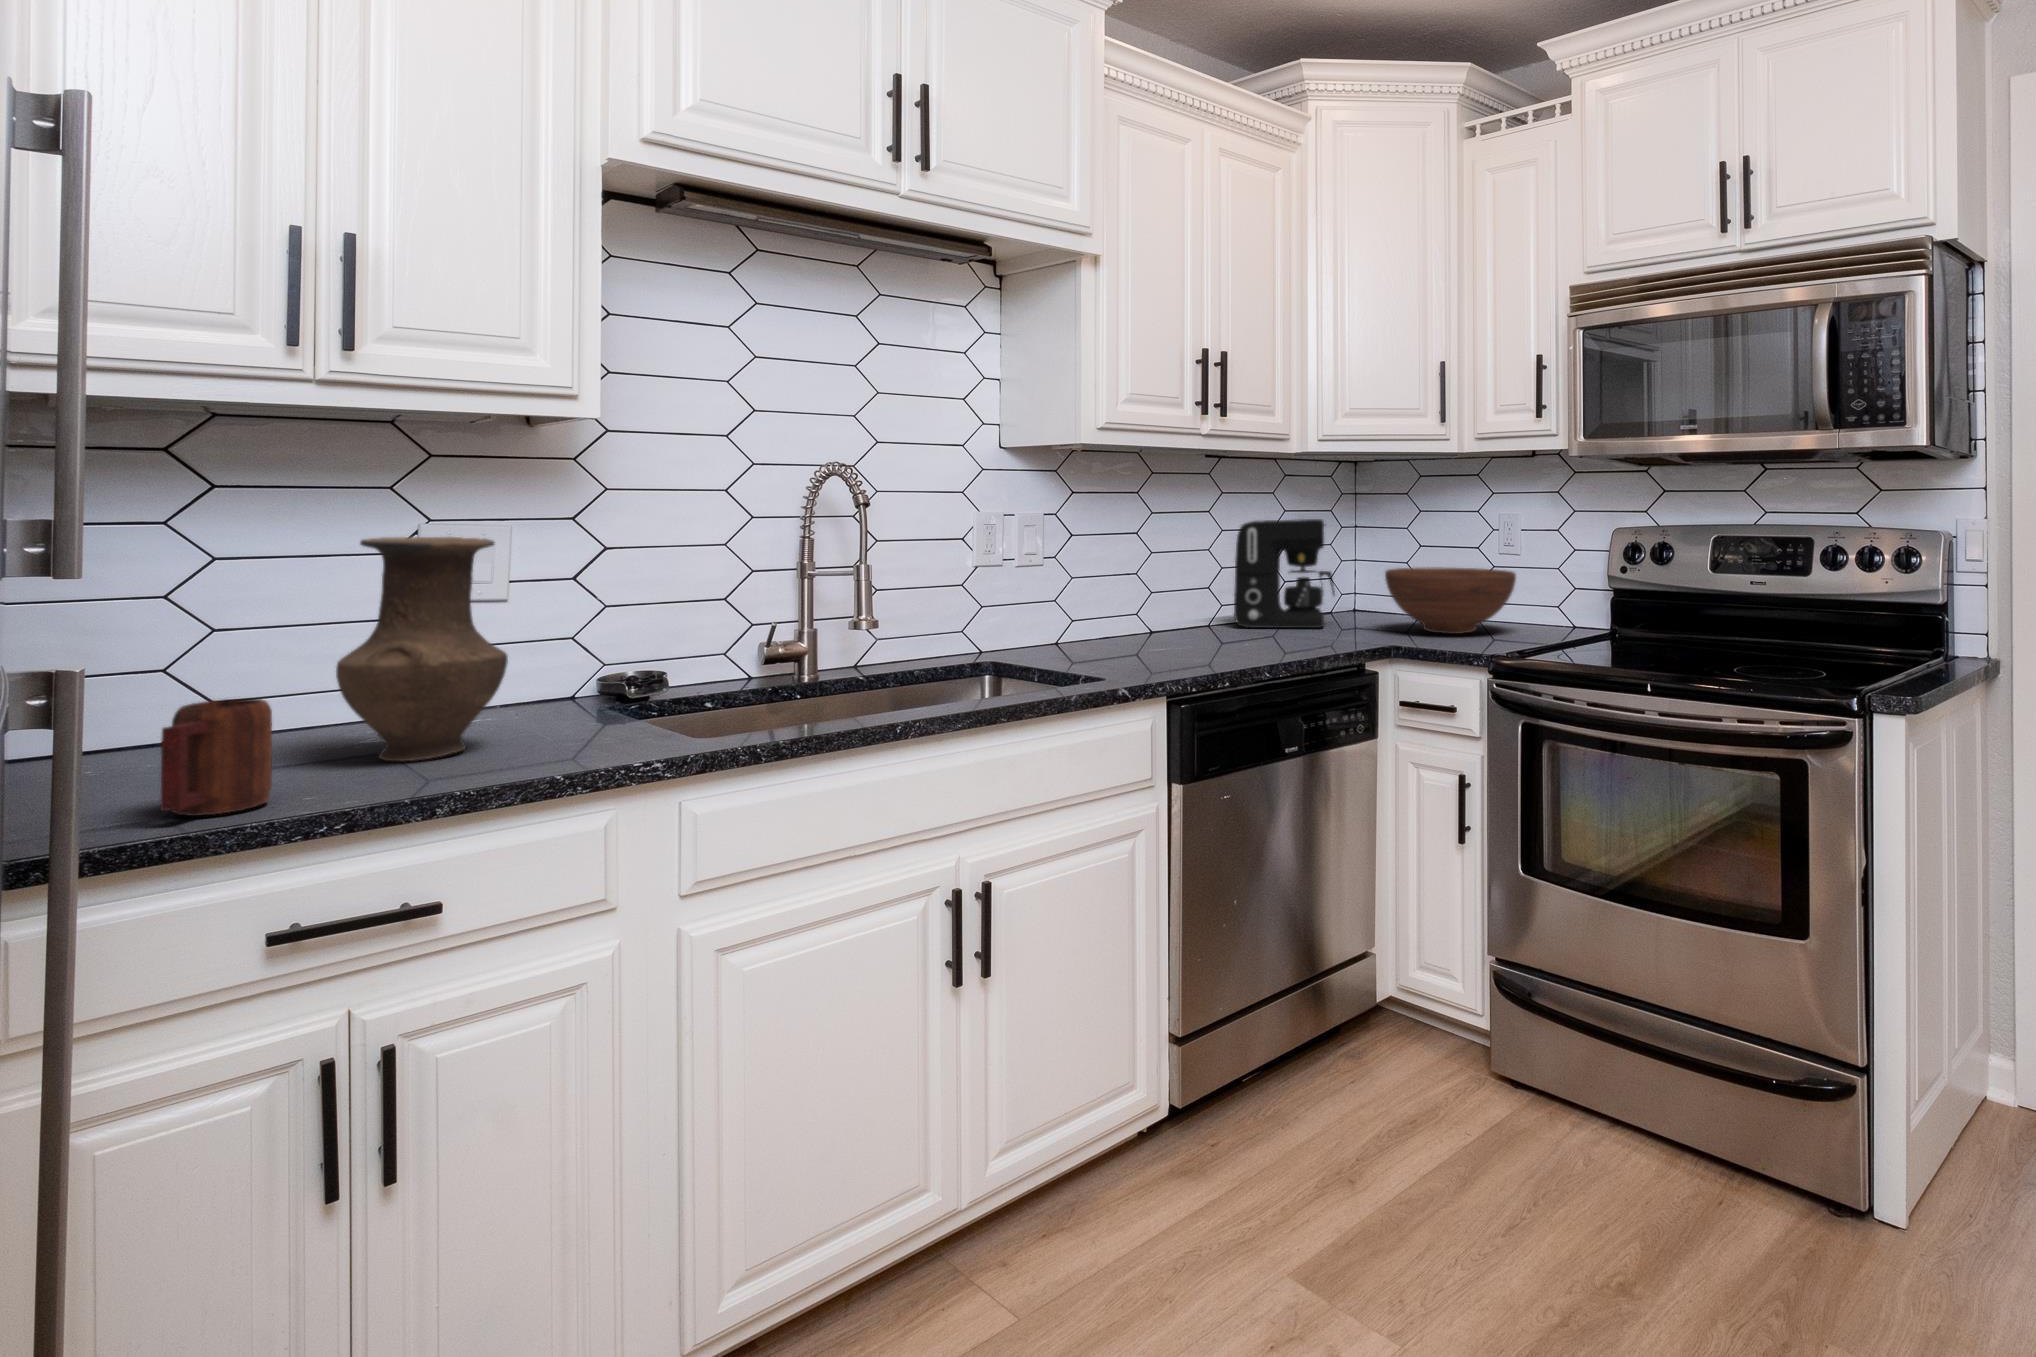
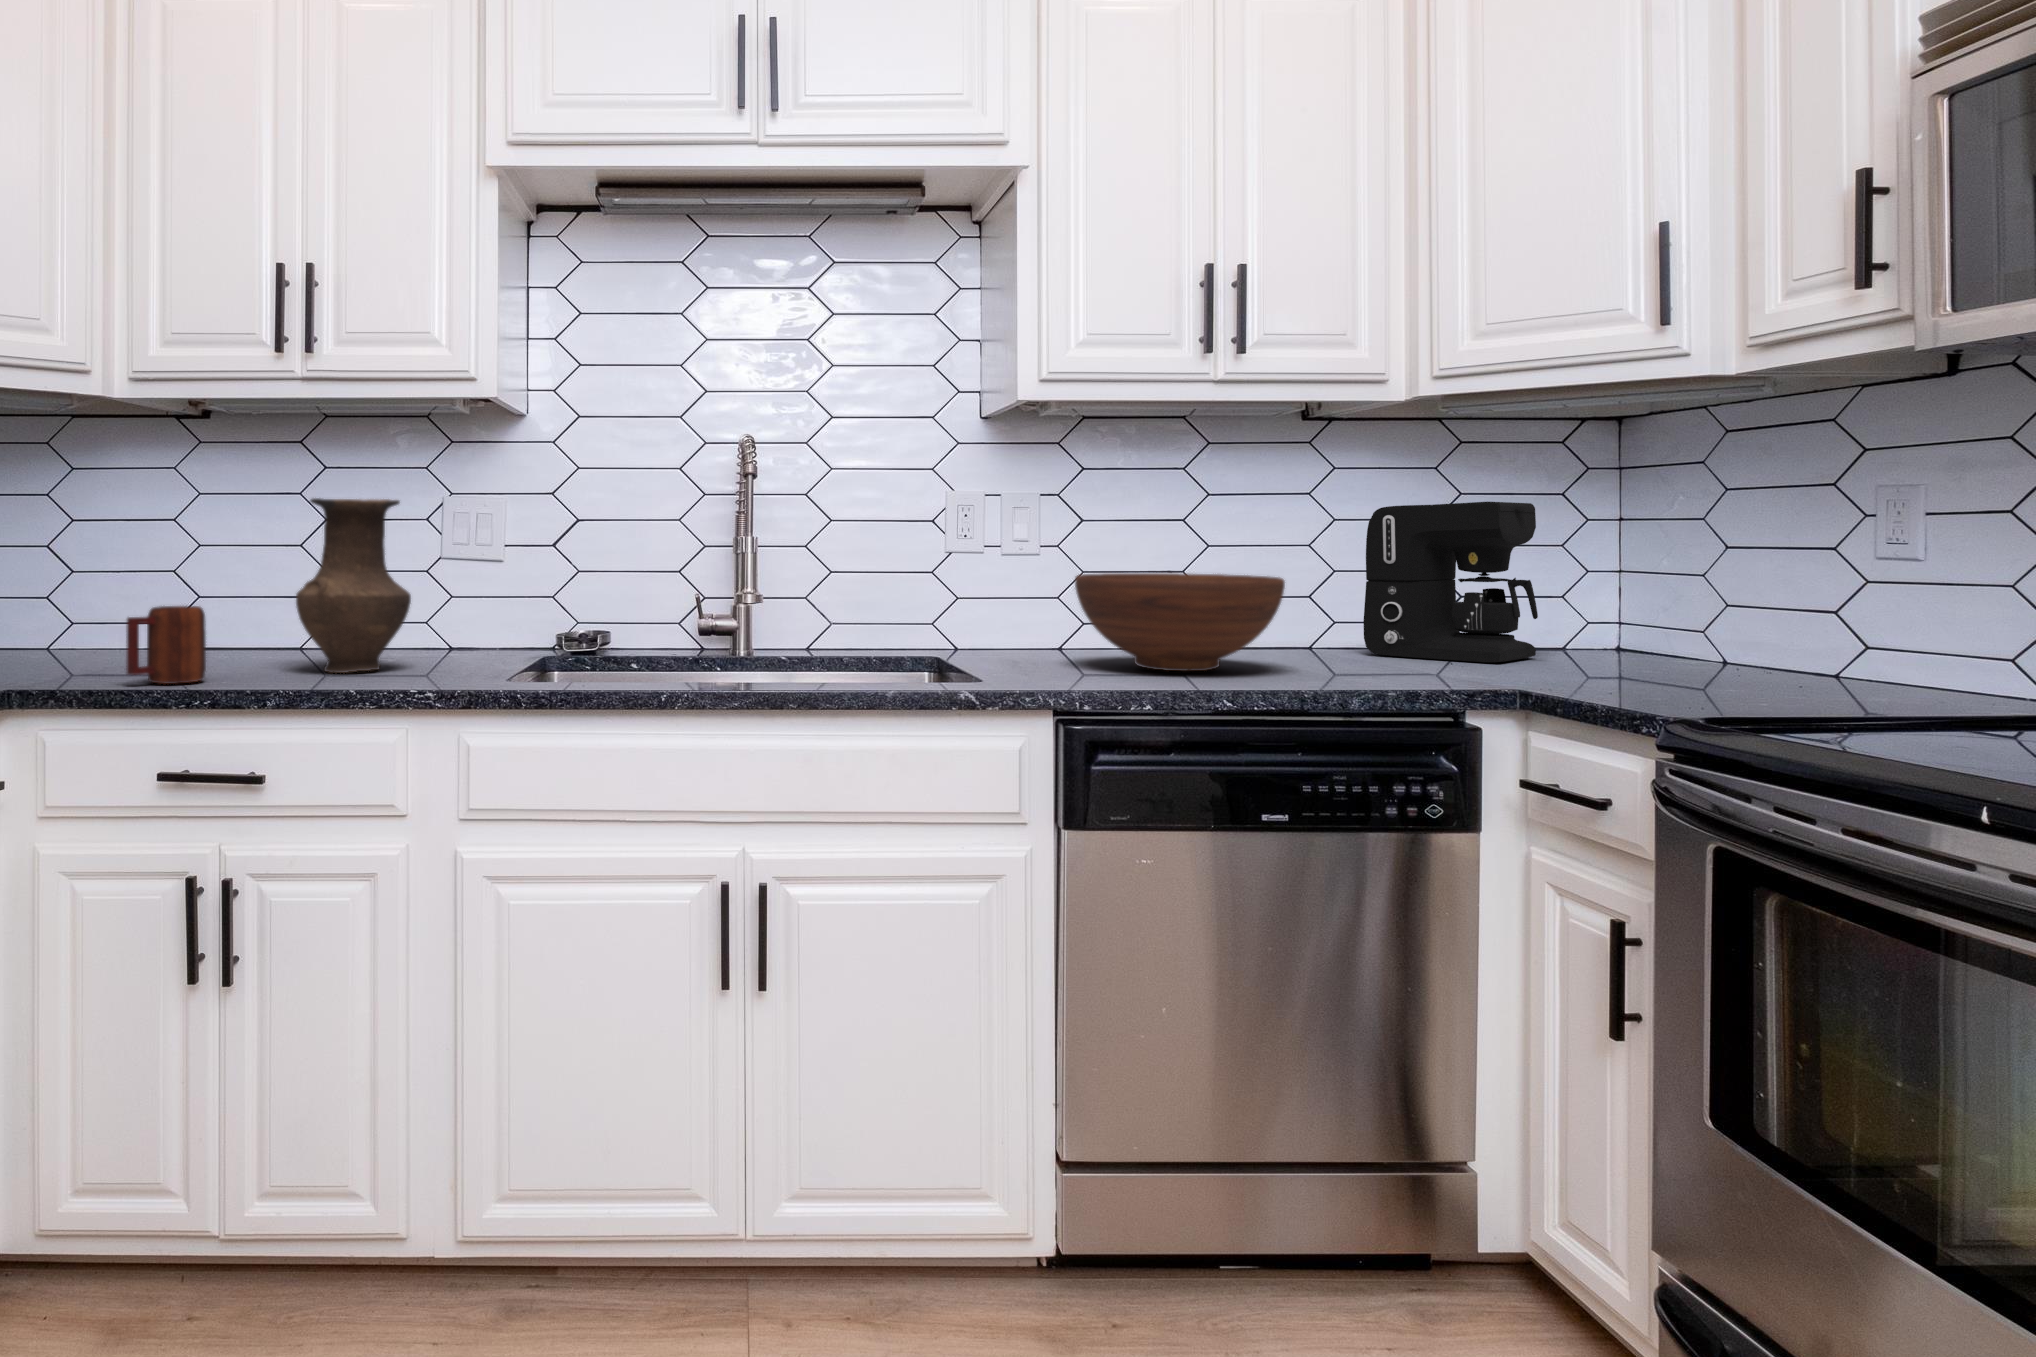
fruit bowl: present [1385,567,1516,634] -> present [1075,573,1285,671]

